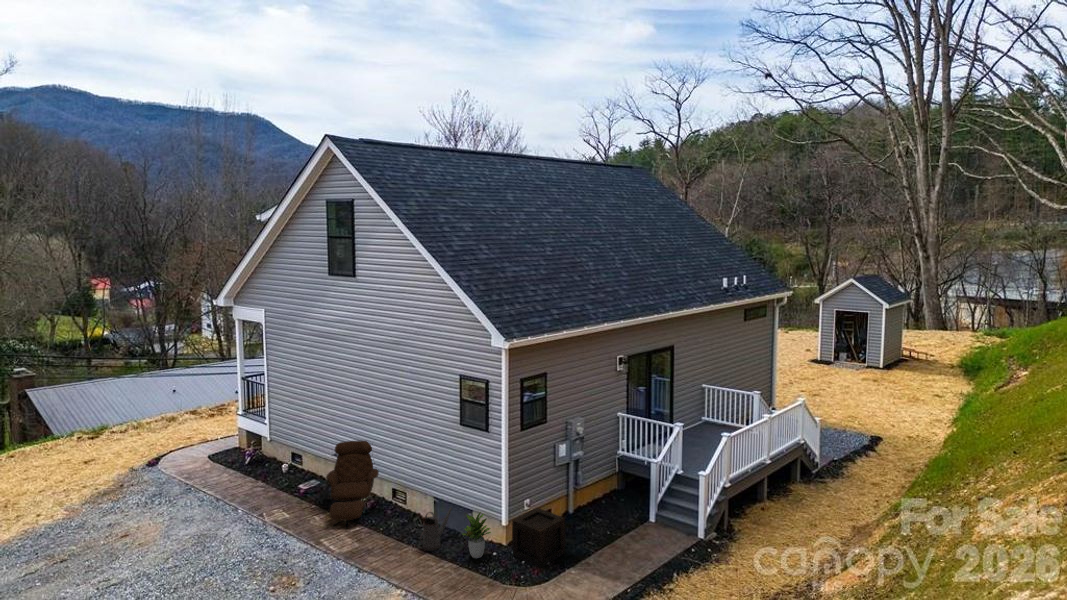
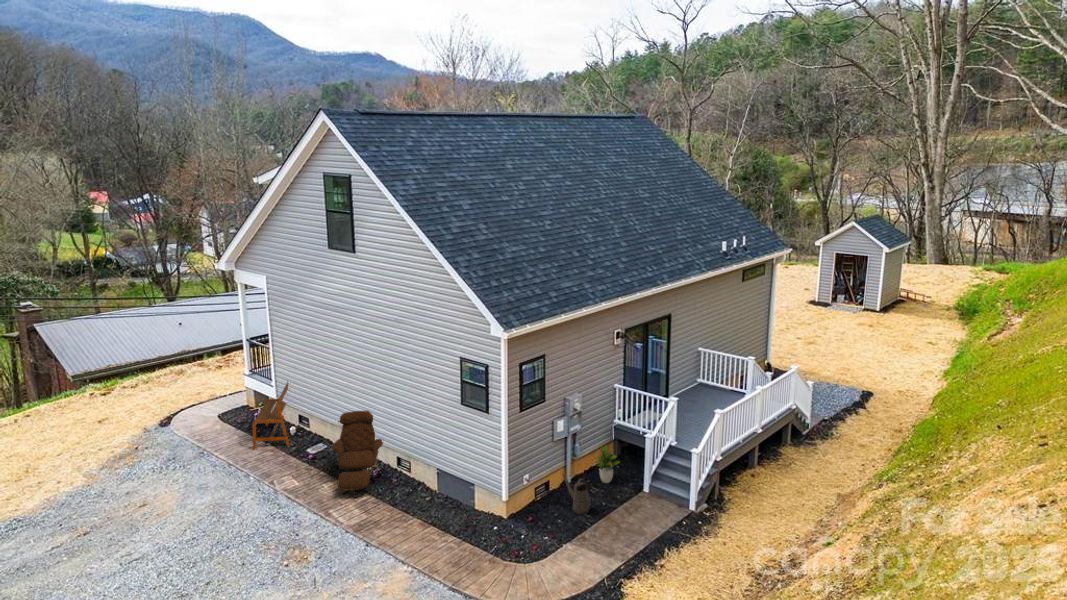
bench: none [244,415,292,486] -> present [252,382,289,449]
watering can: present [420,508,452,551] -> present [563,473,591,514]
wooden crate: present [512,508,565,568] -> none [513,482,563,541]
potted plant: present [463,512,491,558] -> present [597,445,619,483]

